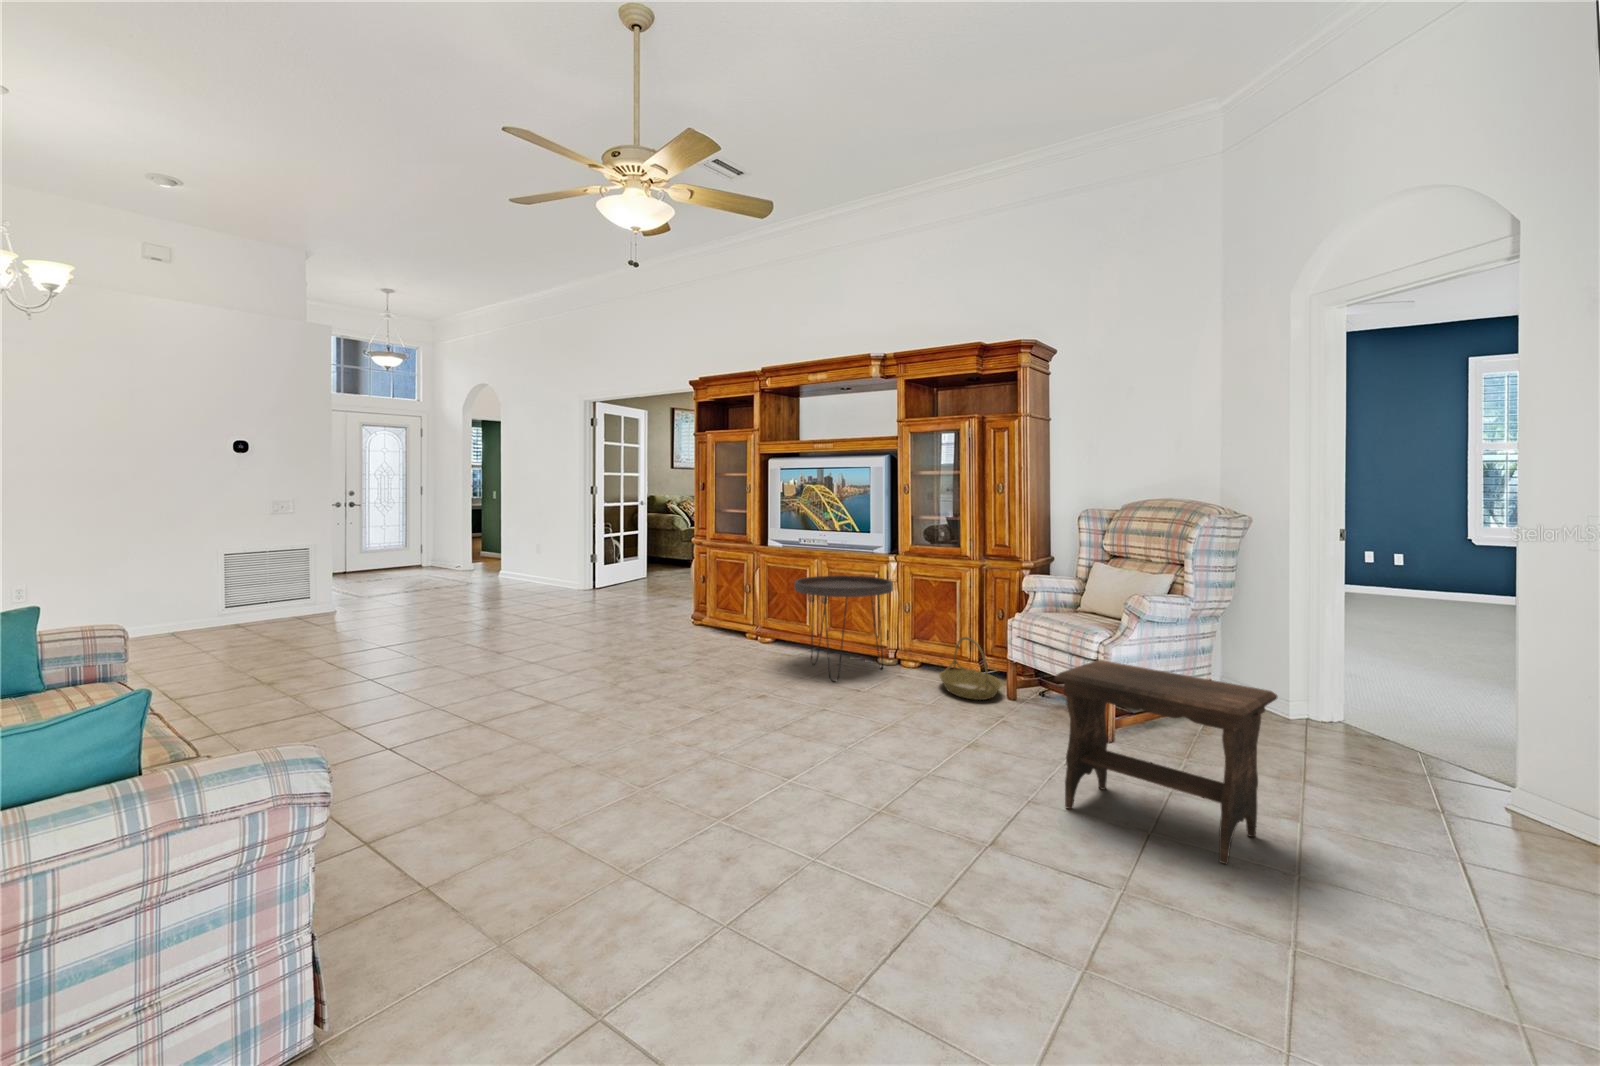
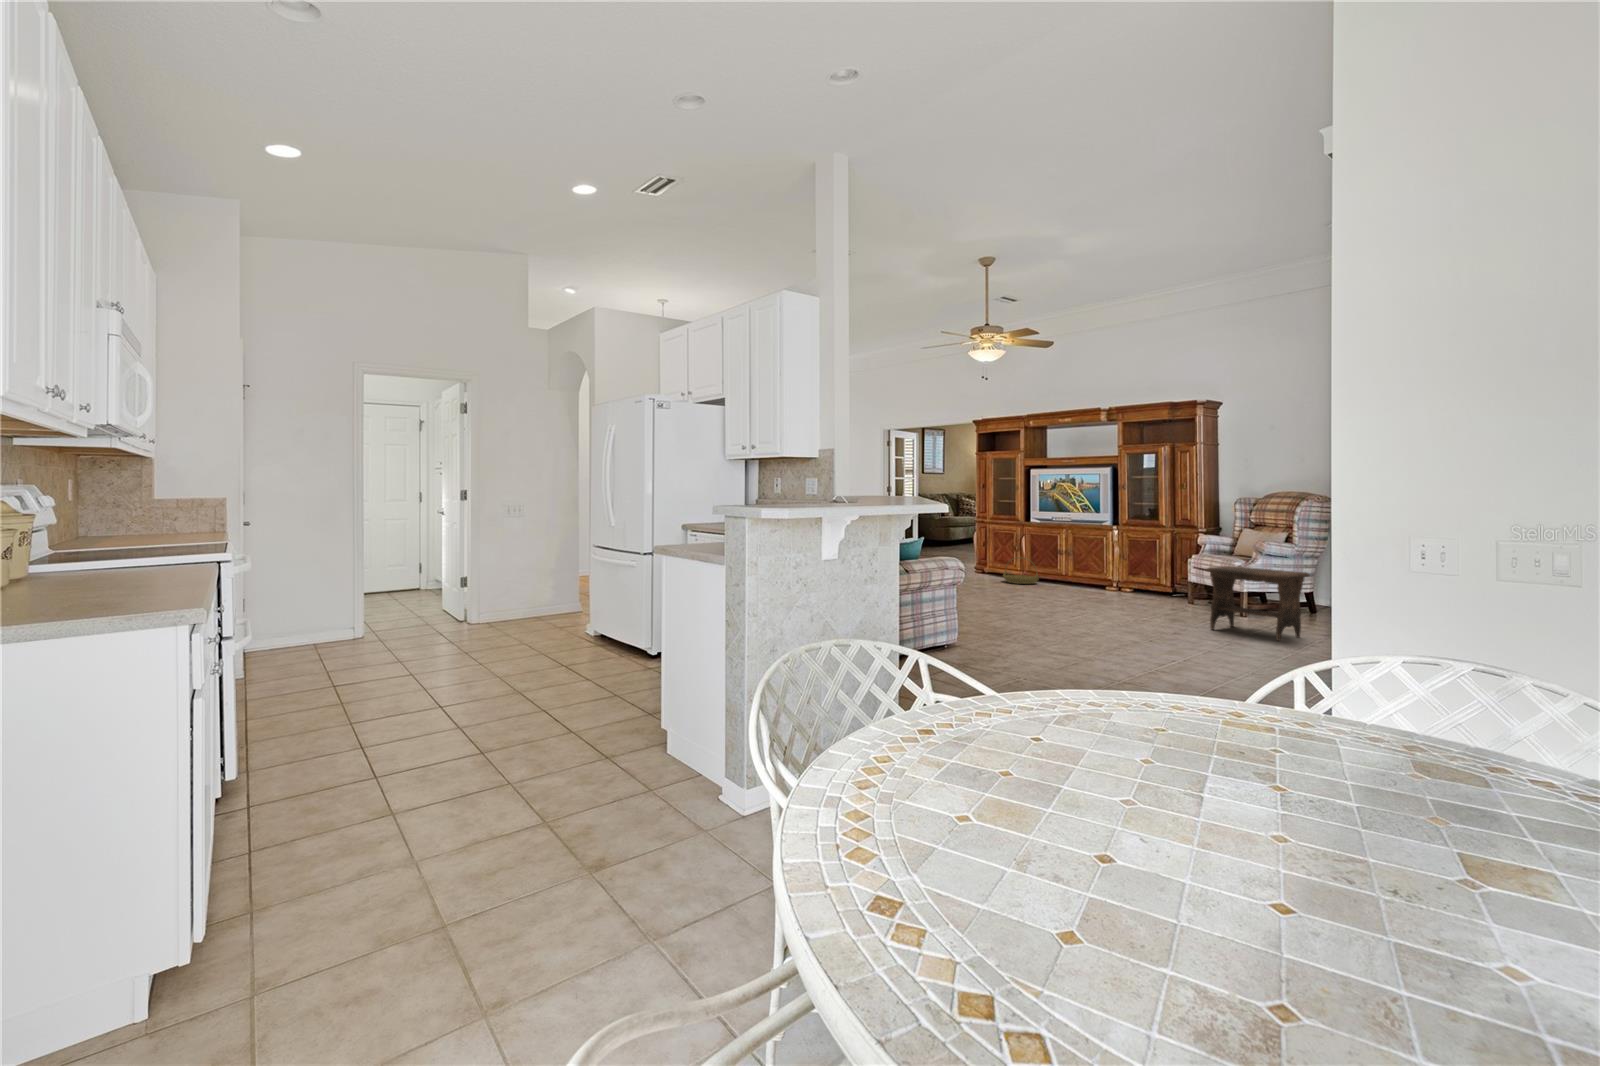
side table: present [795,575,893,682] -> none [1056,538,1117,596]
basket: present [939,637,1002,700] -> present [1003,557,1039,584]

